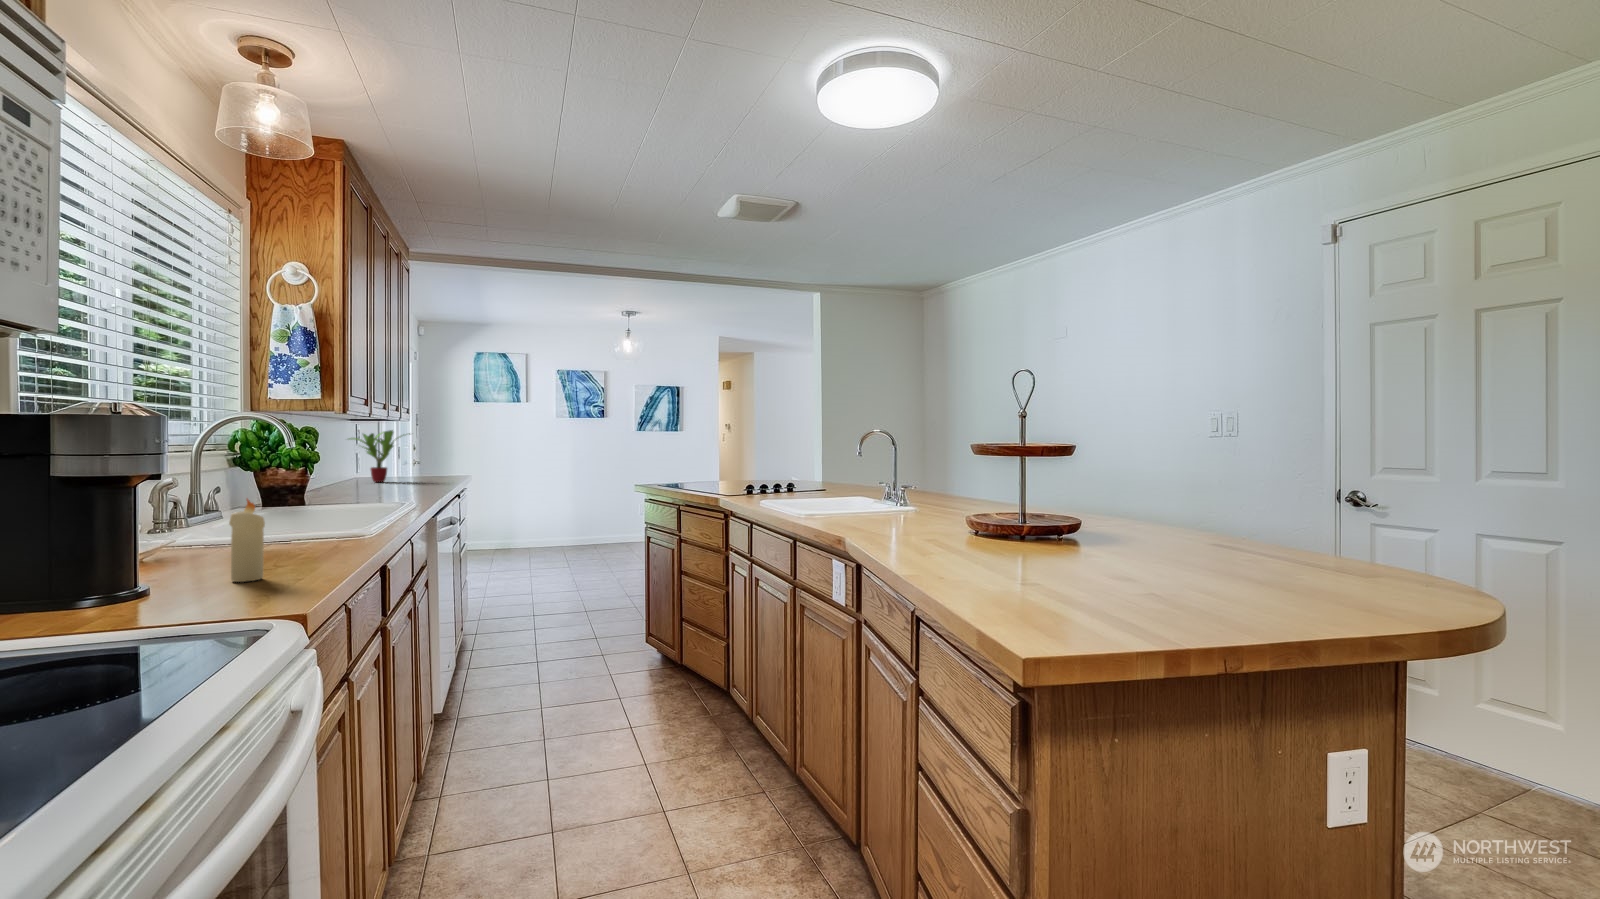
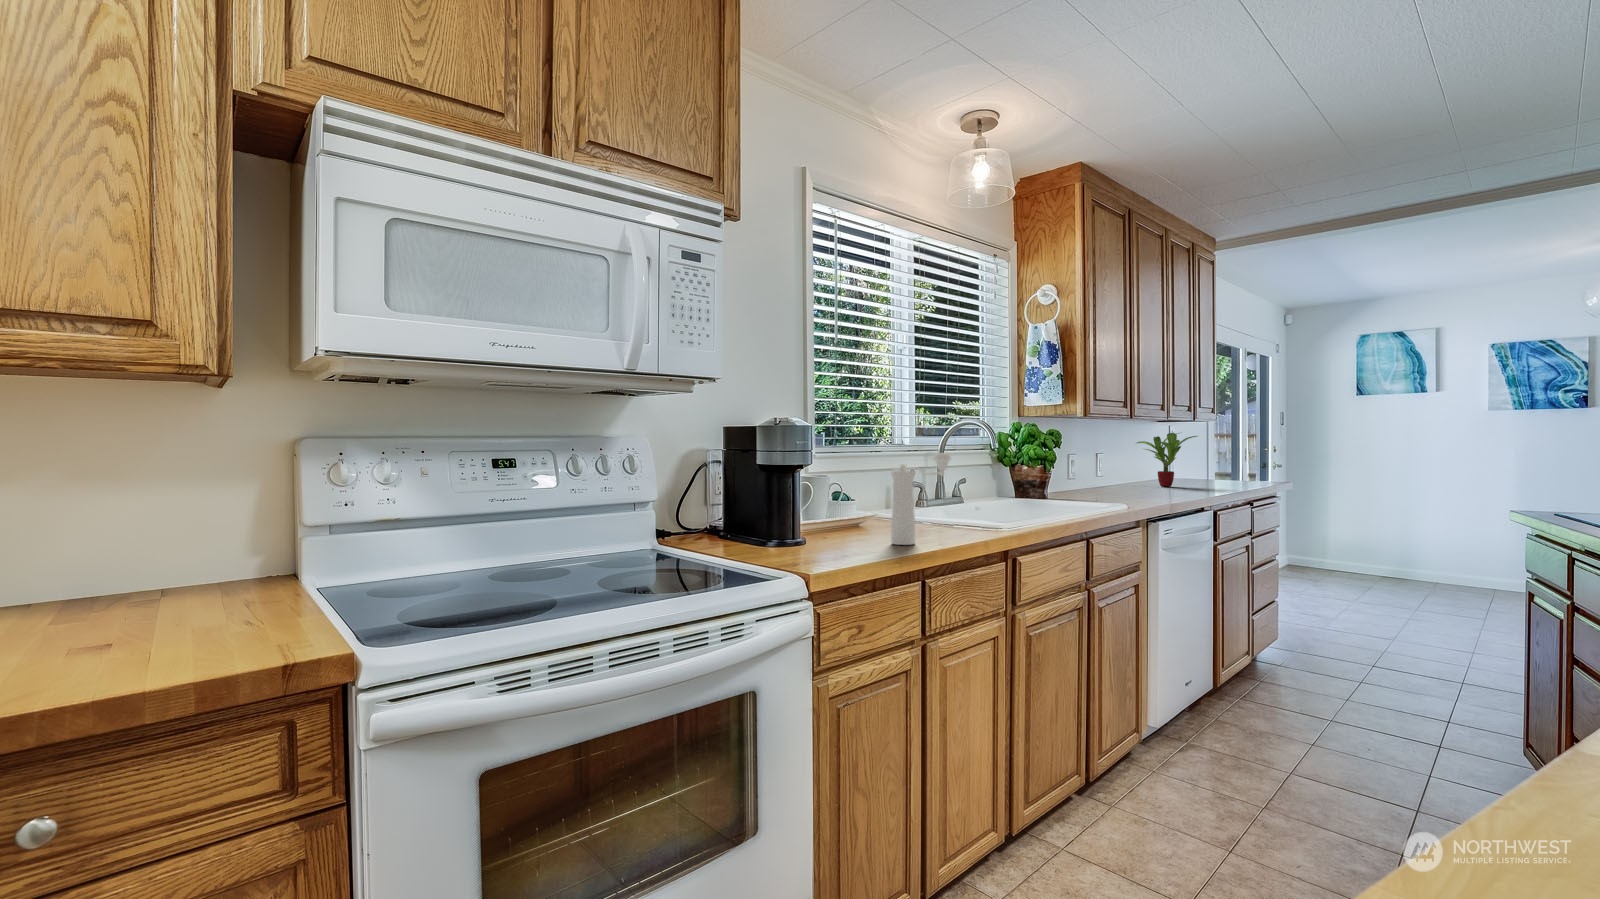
pepper mill: none [268,456,338,570] -> present [891,453,951,545]
candle: present [229,499,265,582] -> none [854,484,875,548]

